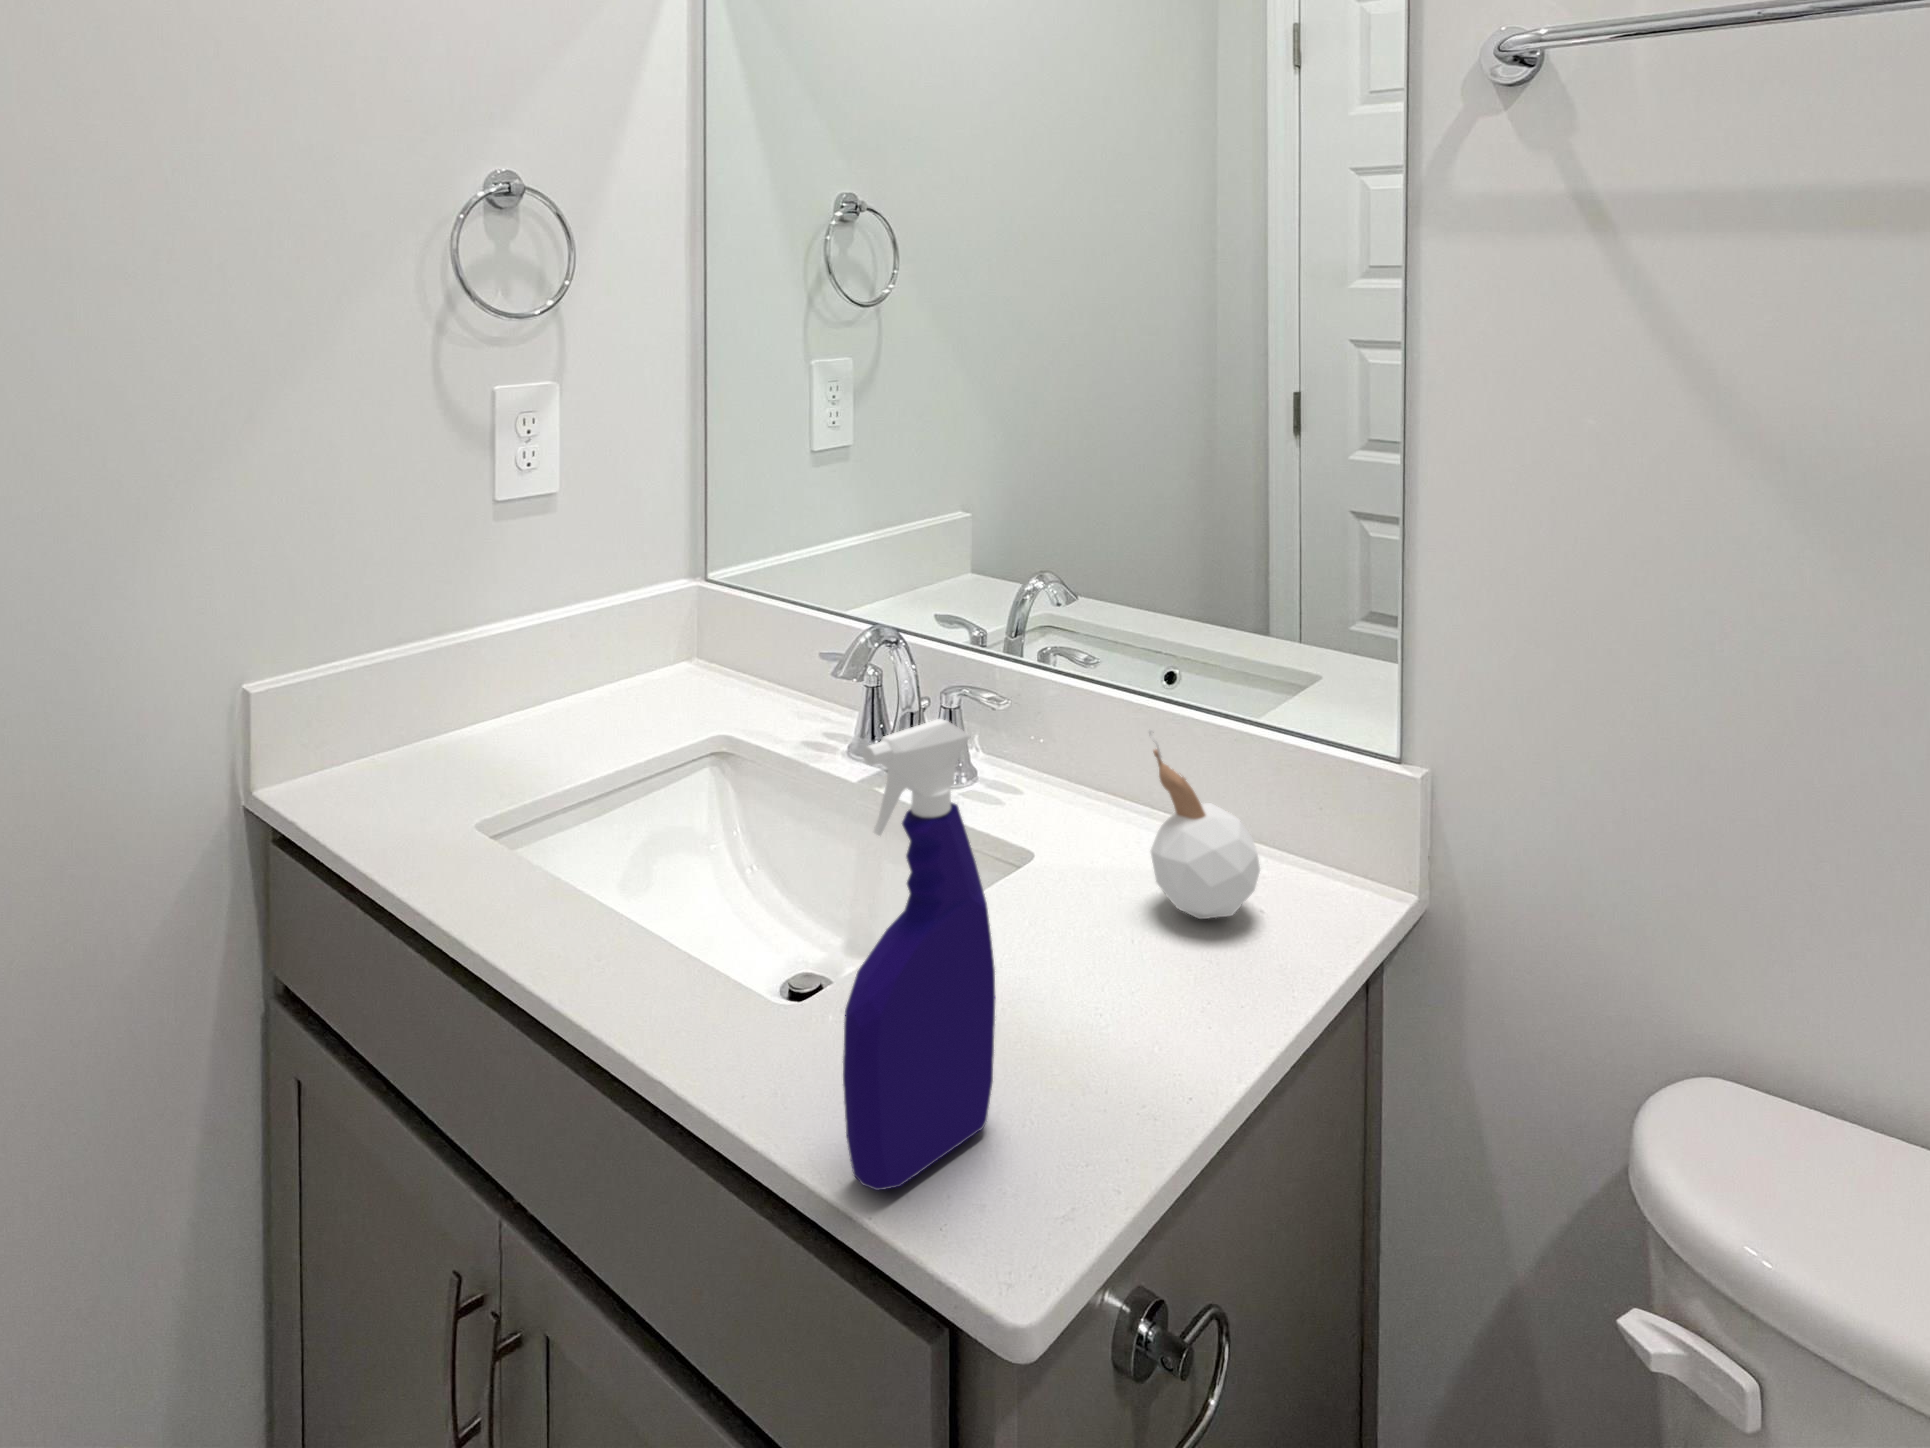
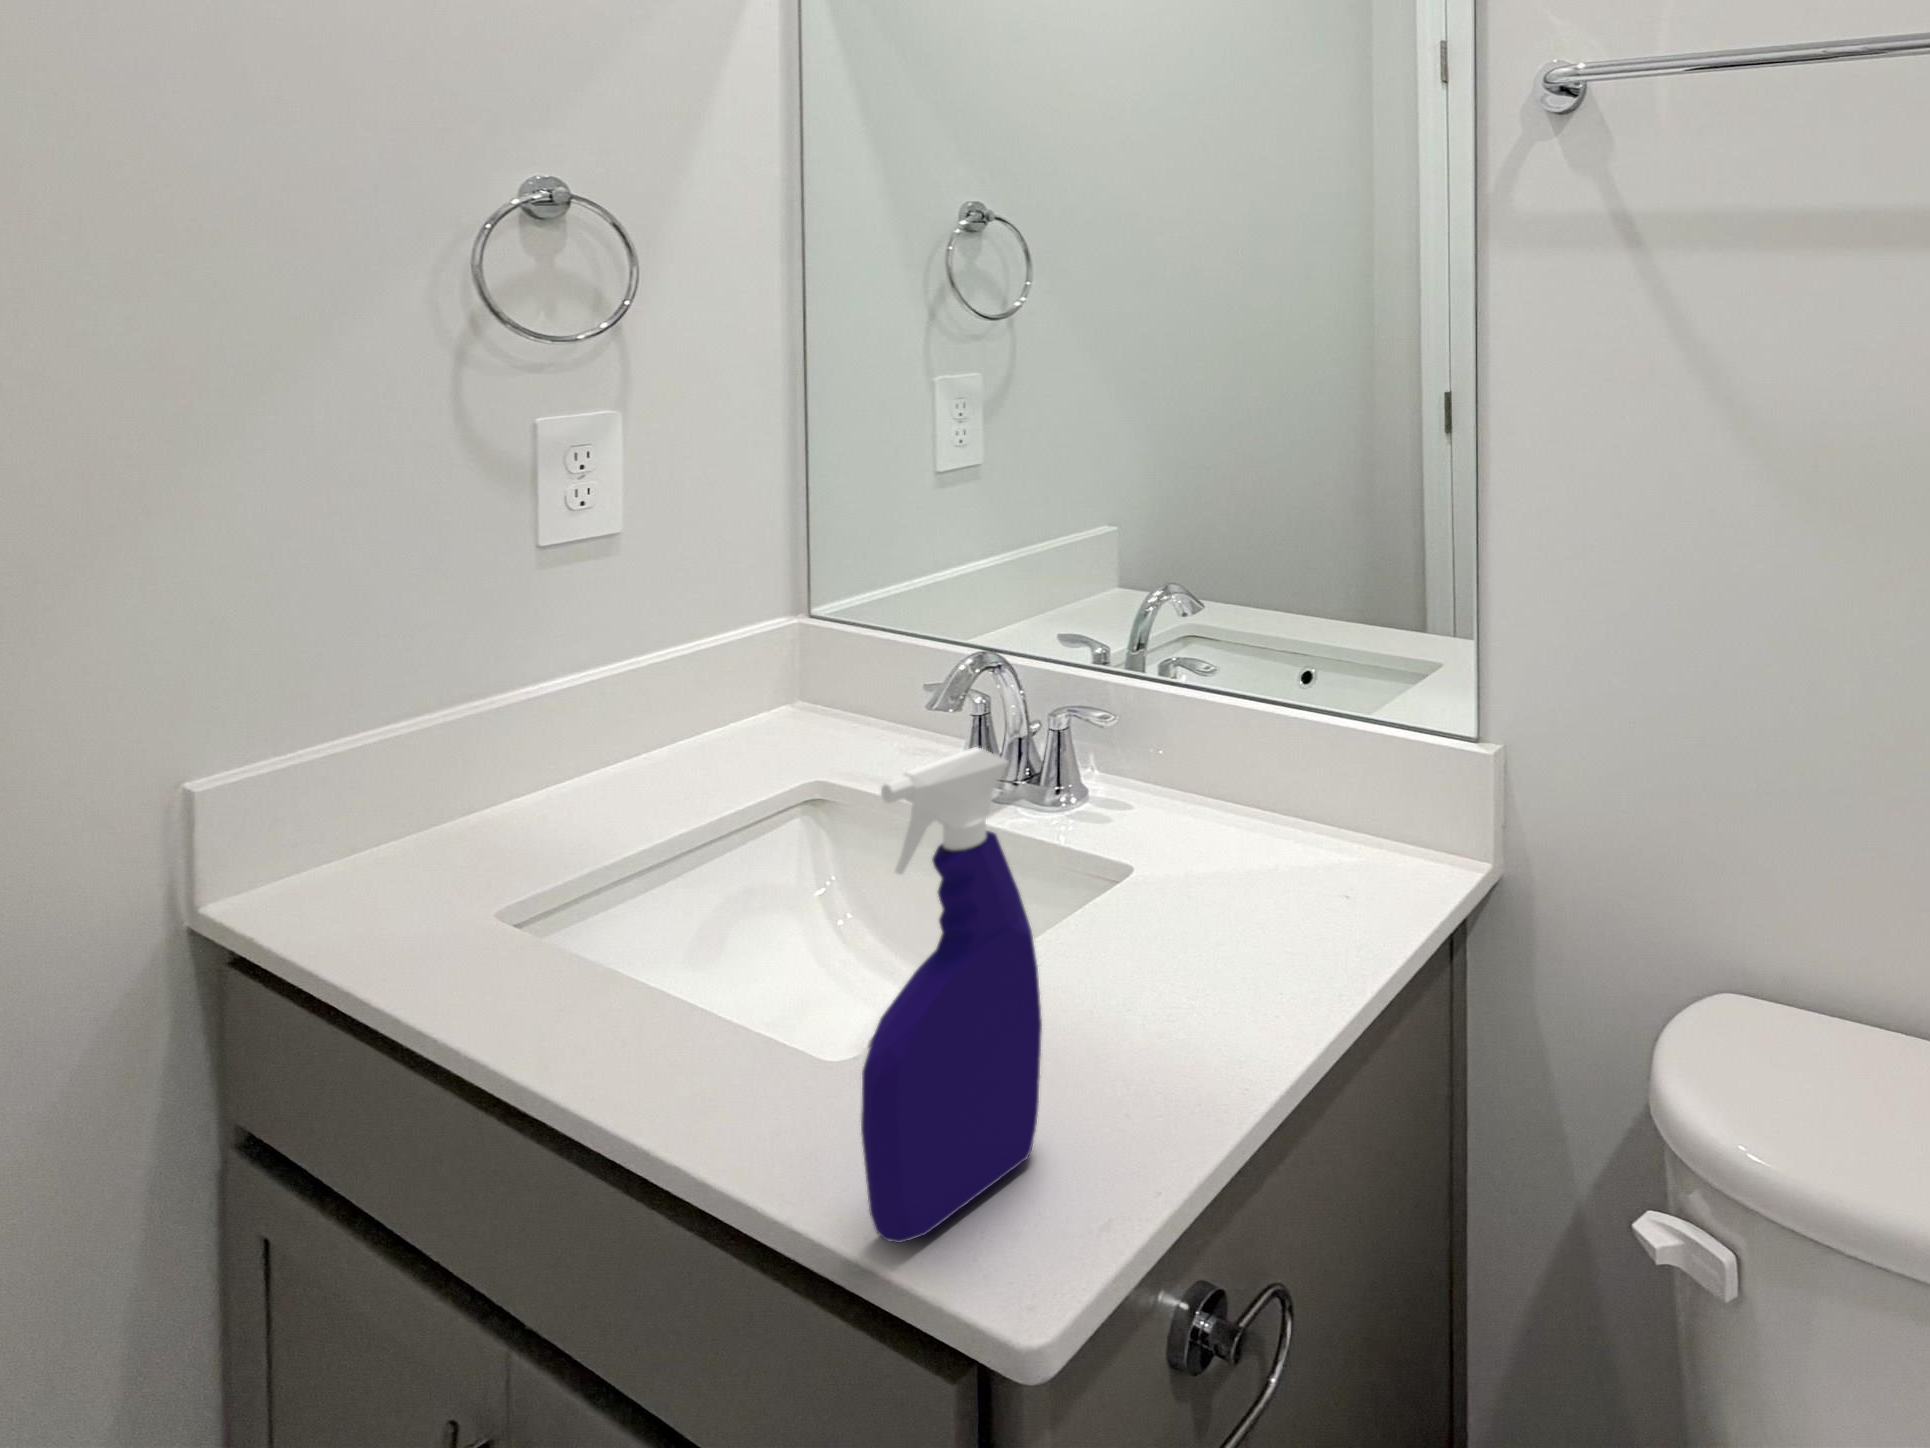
candle: present [1149,730,1260,919] -> none [1237,735,1346,916]

